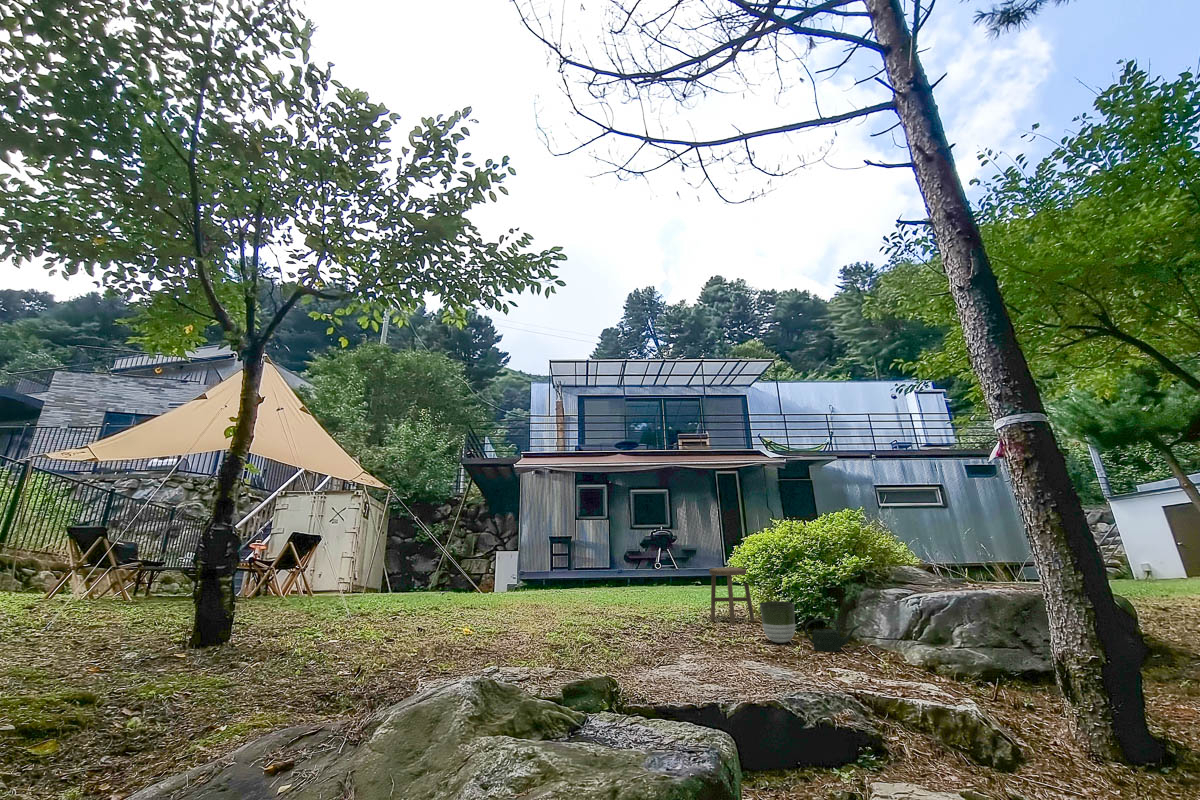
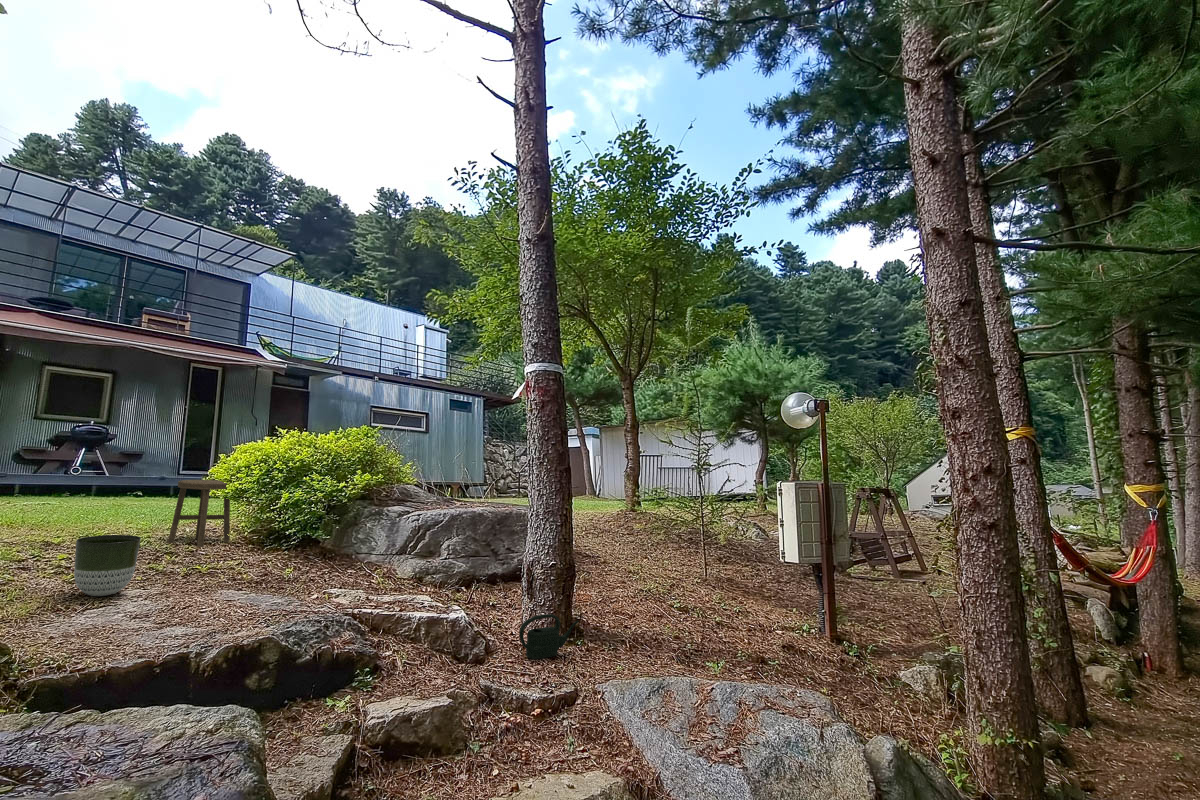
planter: present [760,602,795,643] -> present [74,535,141,596]
watering can: present [805,618,858,651] -> present [519,614,579,659]

